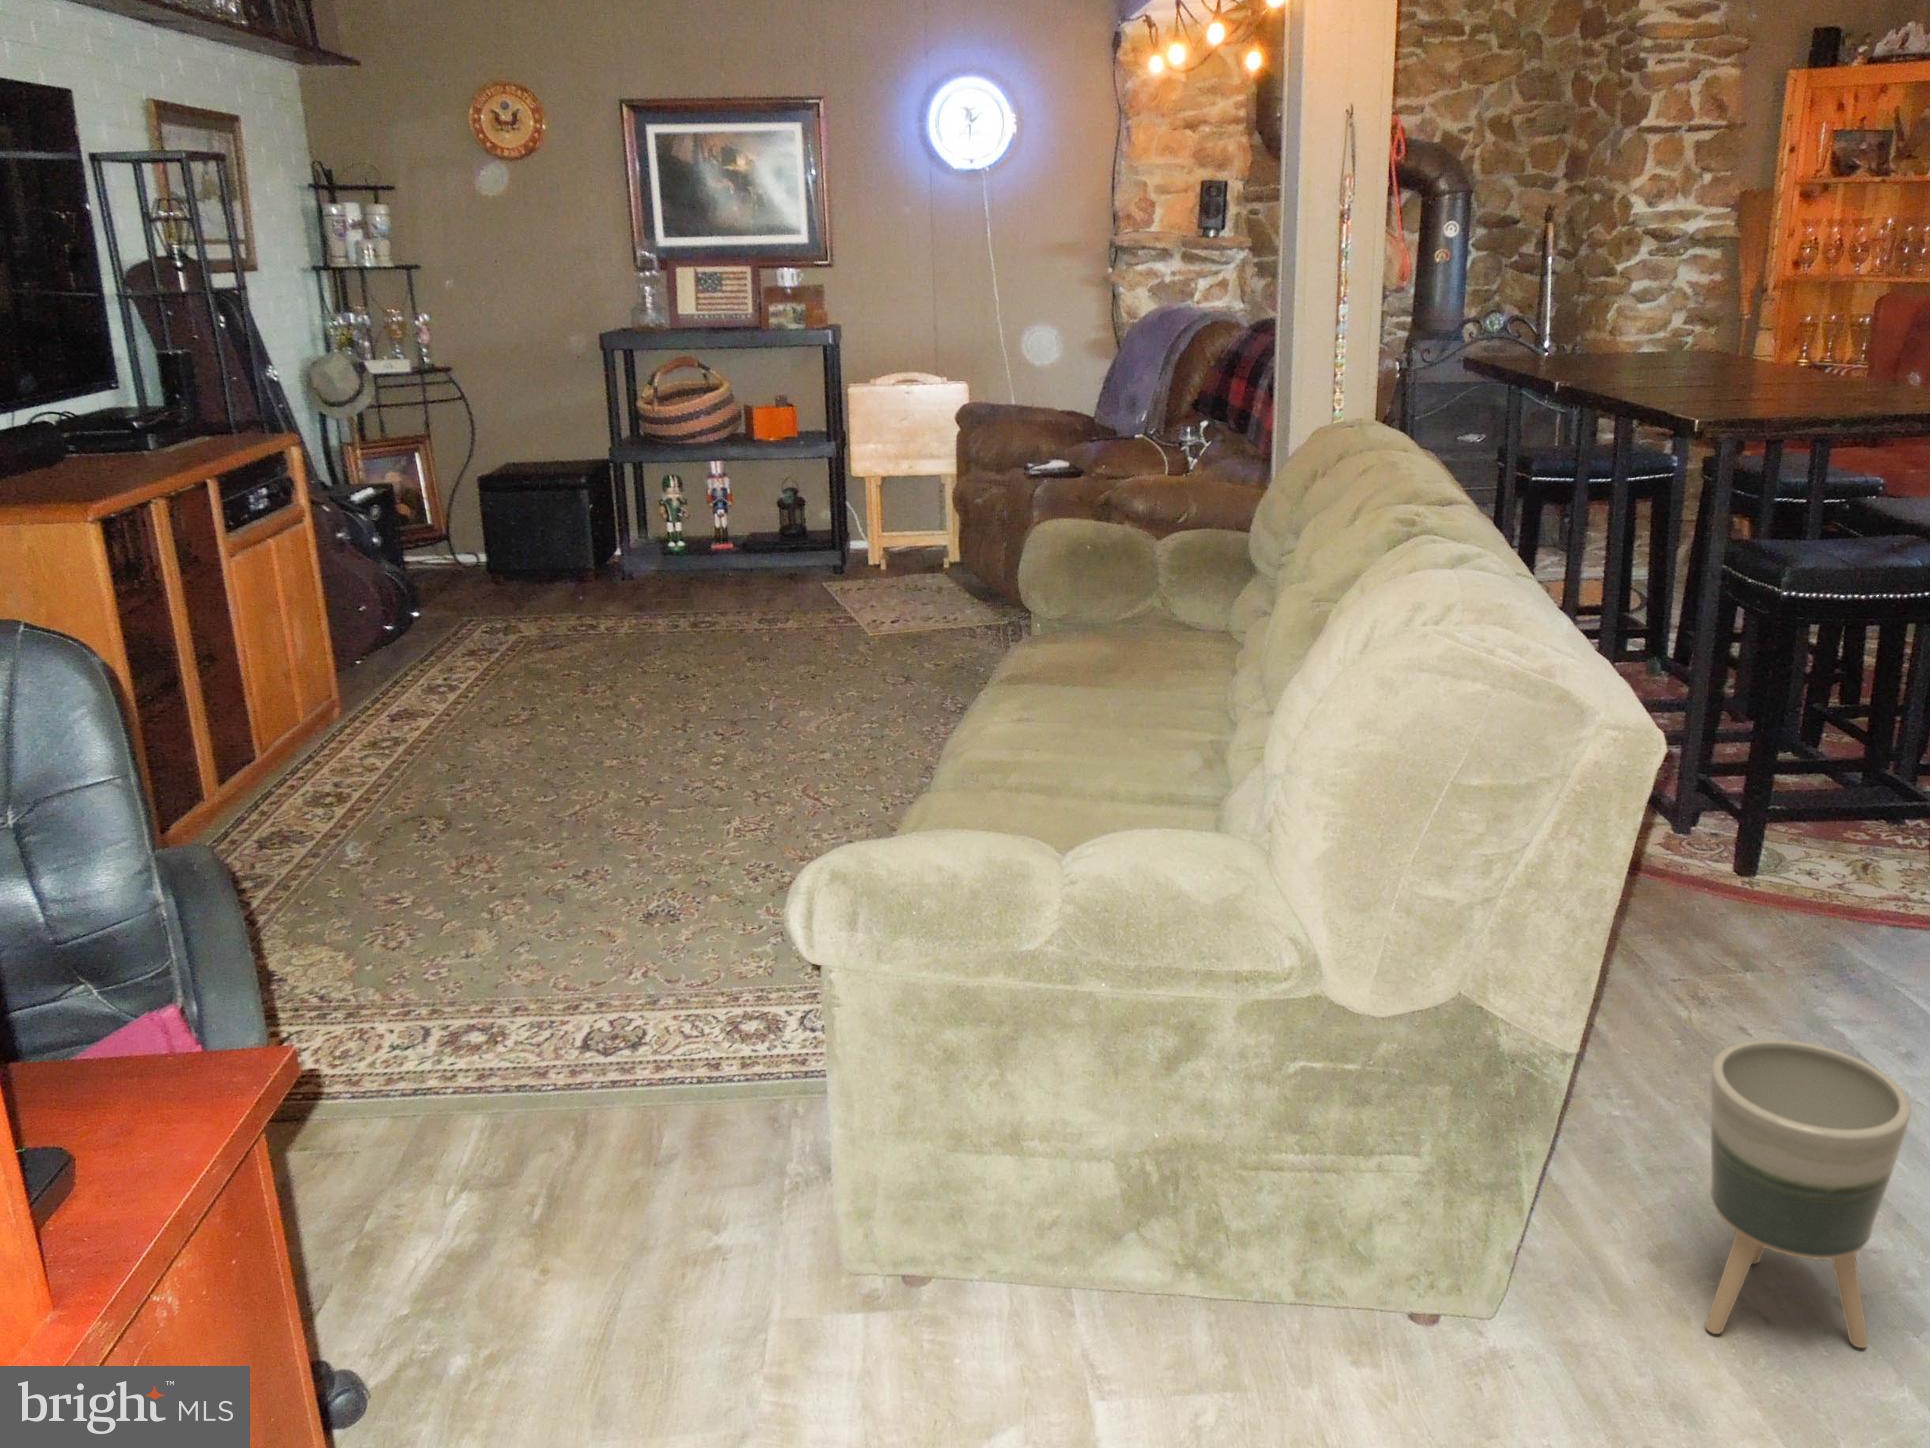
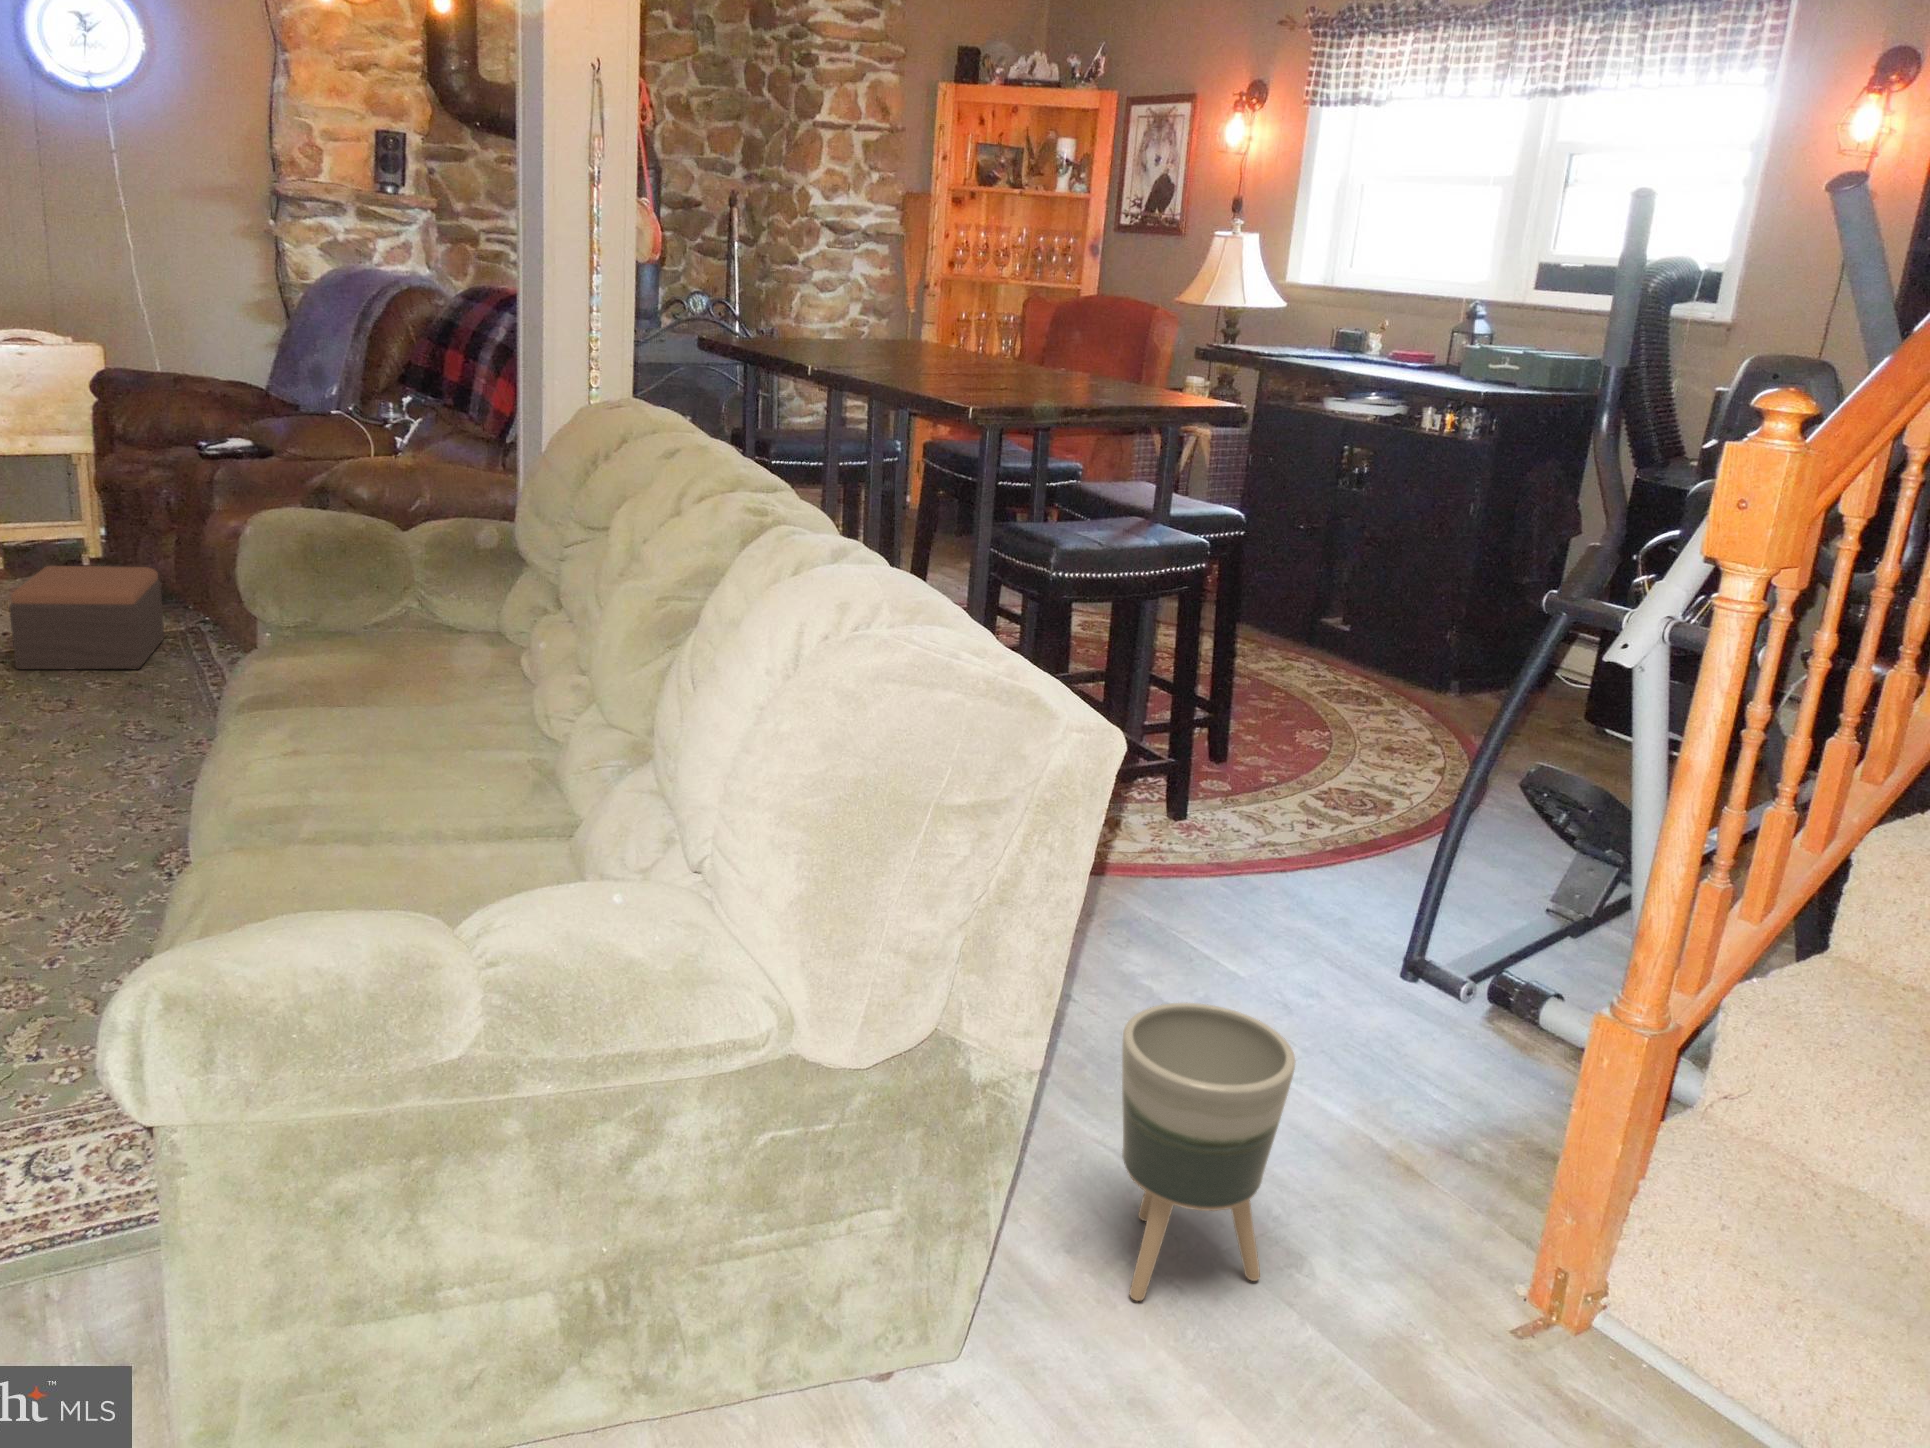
footstool: none [876,566,990,653] -> present [9,566,164,670]

